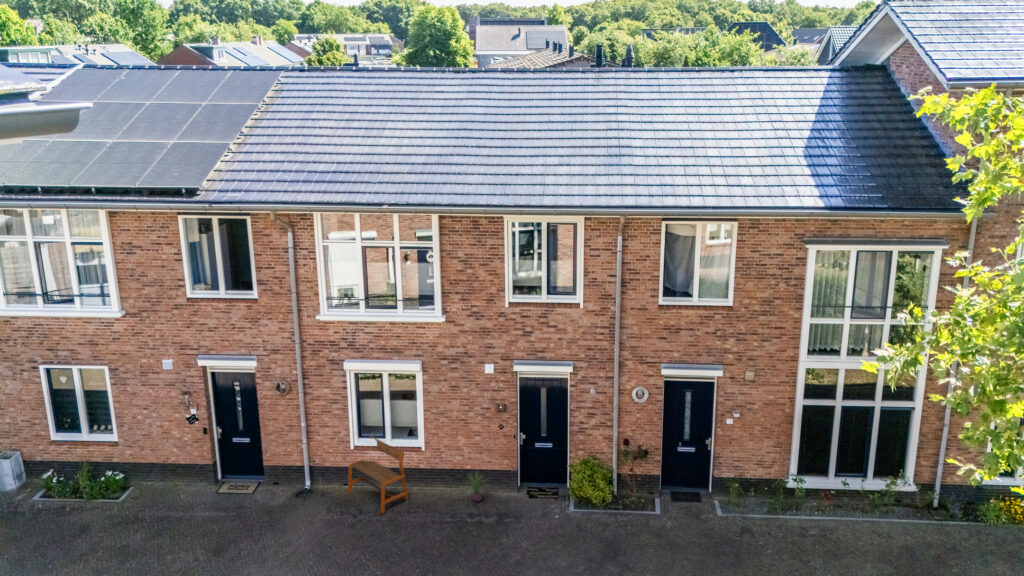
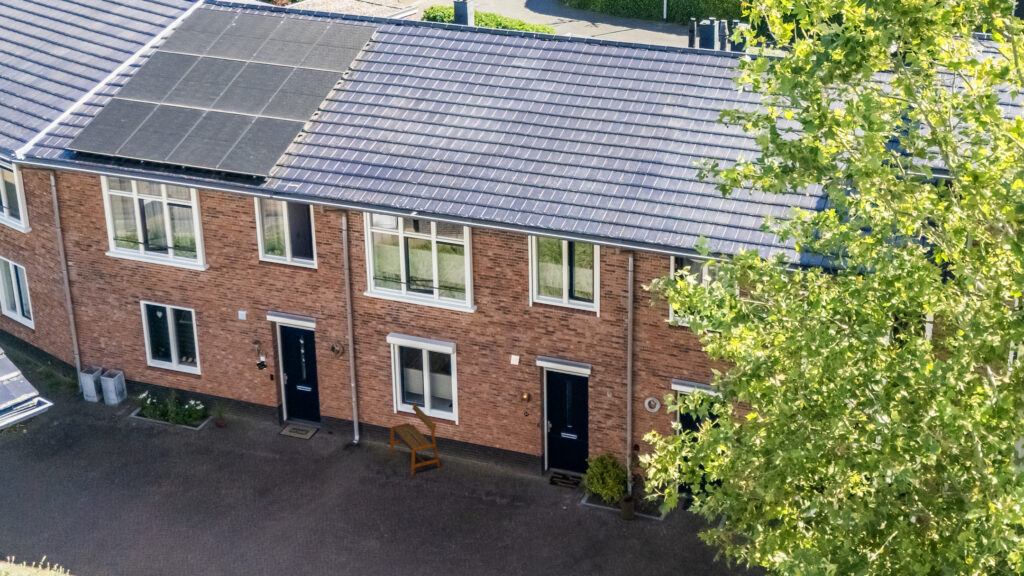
decorative plant: present [465,477,486,502] -> present [215,403,228,426]
watering can: none [608,488,639,522] -> present [618,492,635,520]

